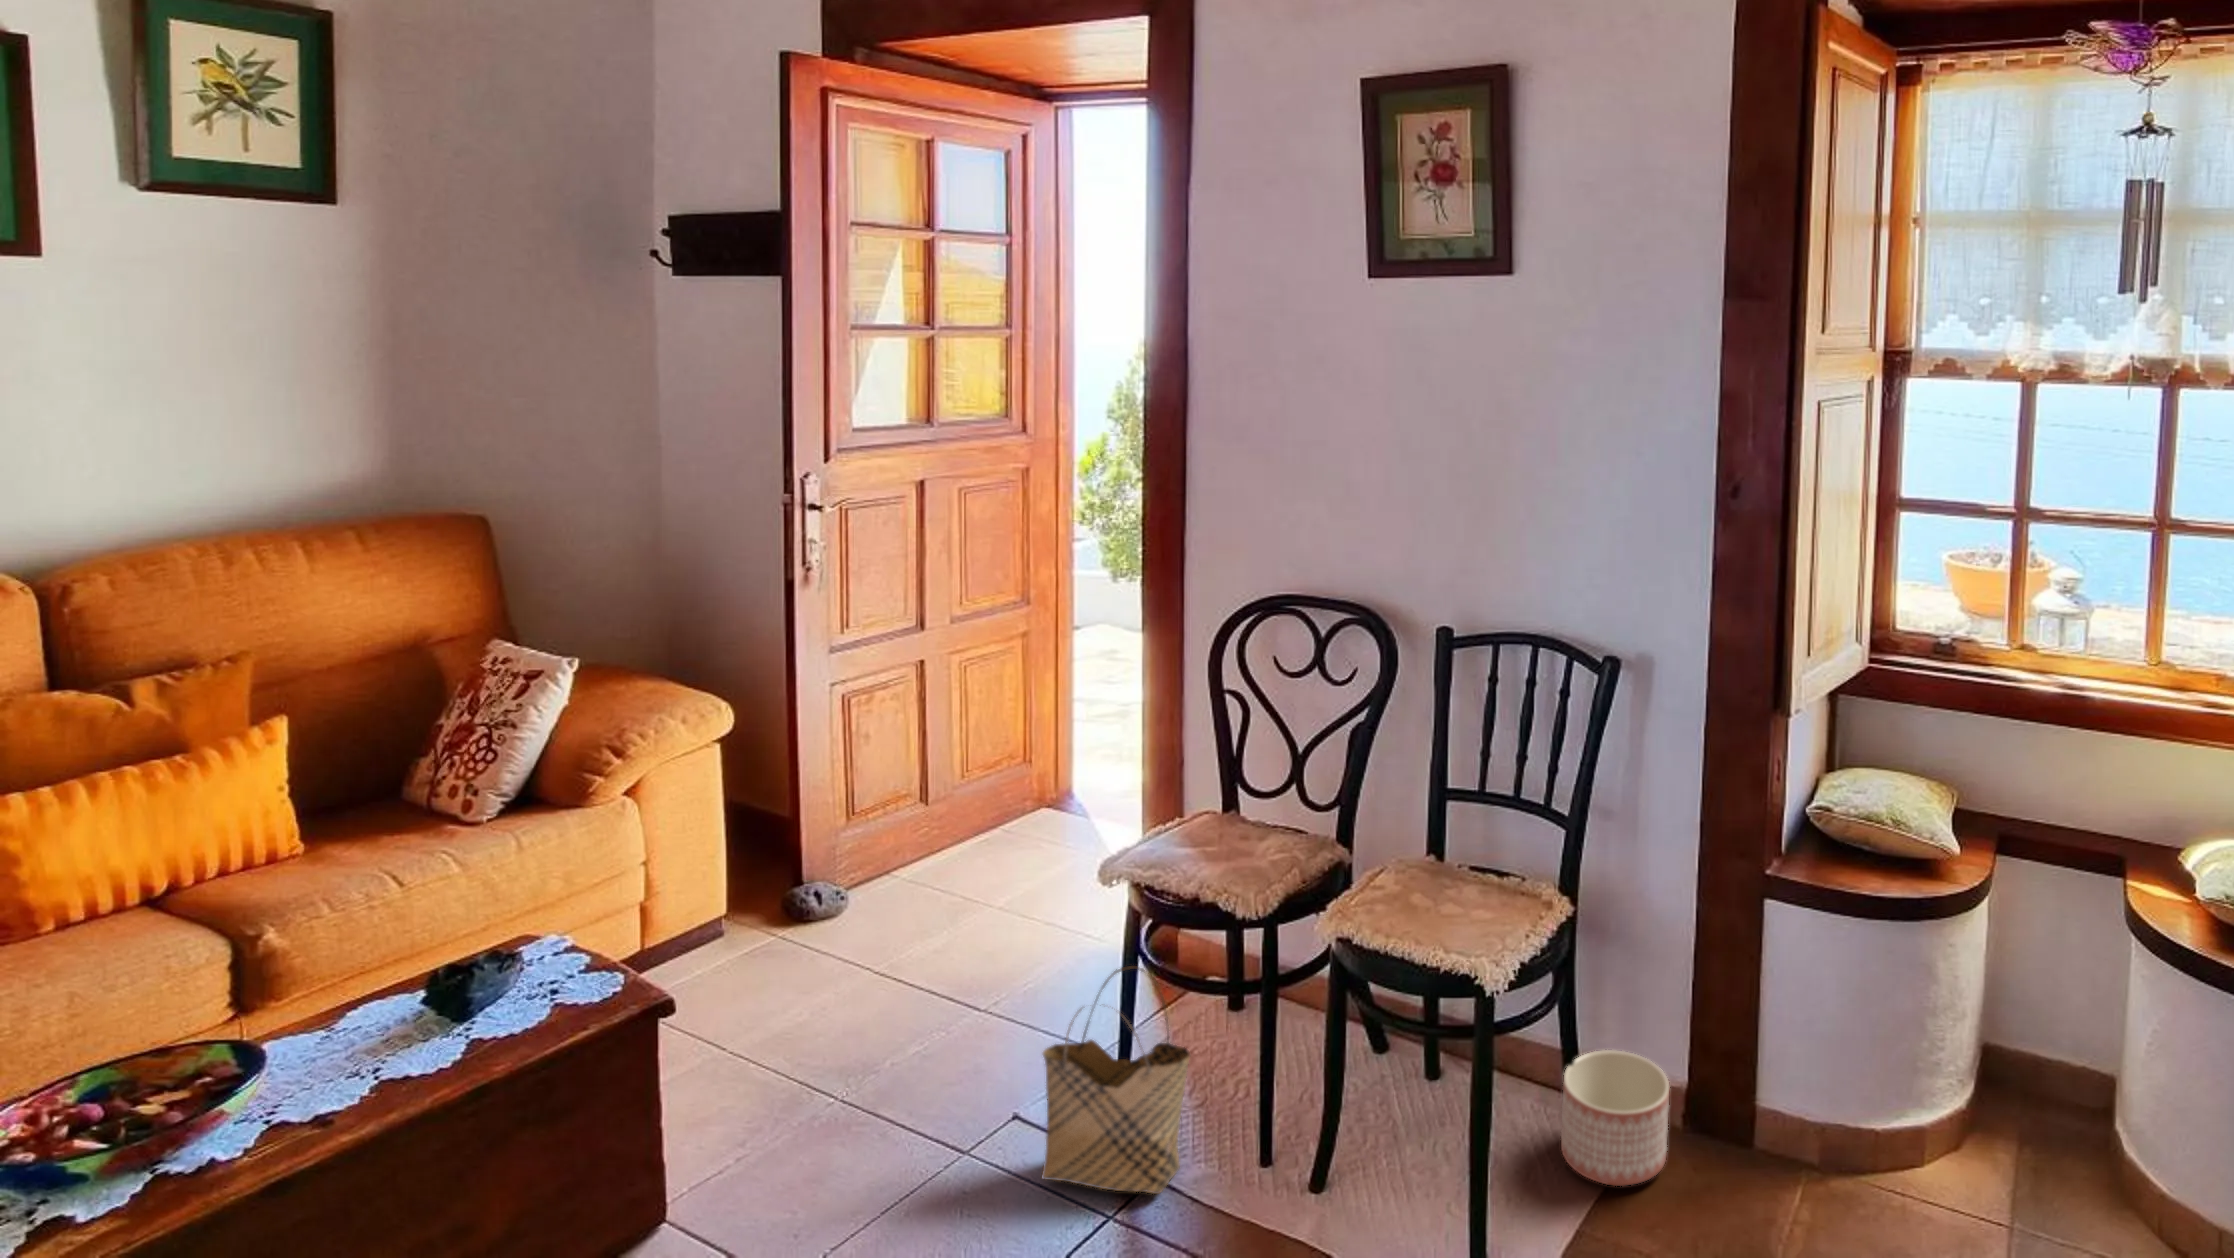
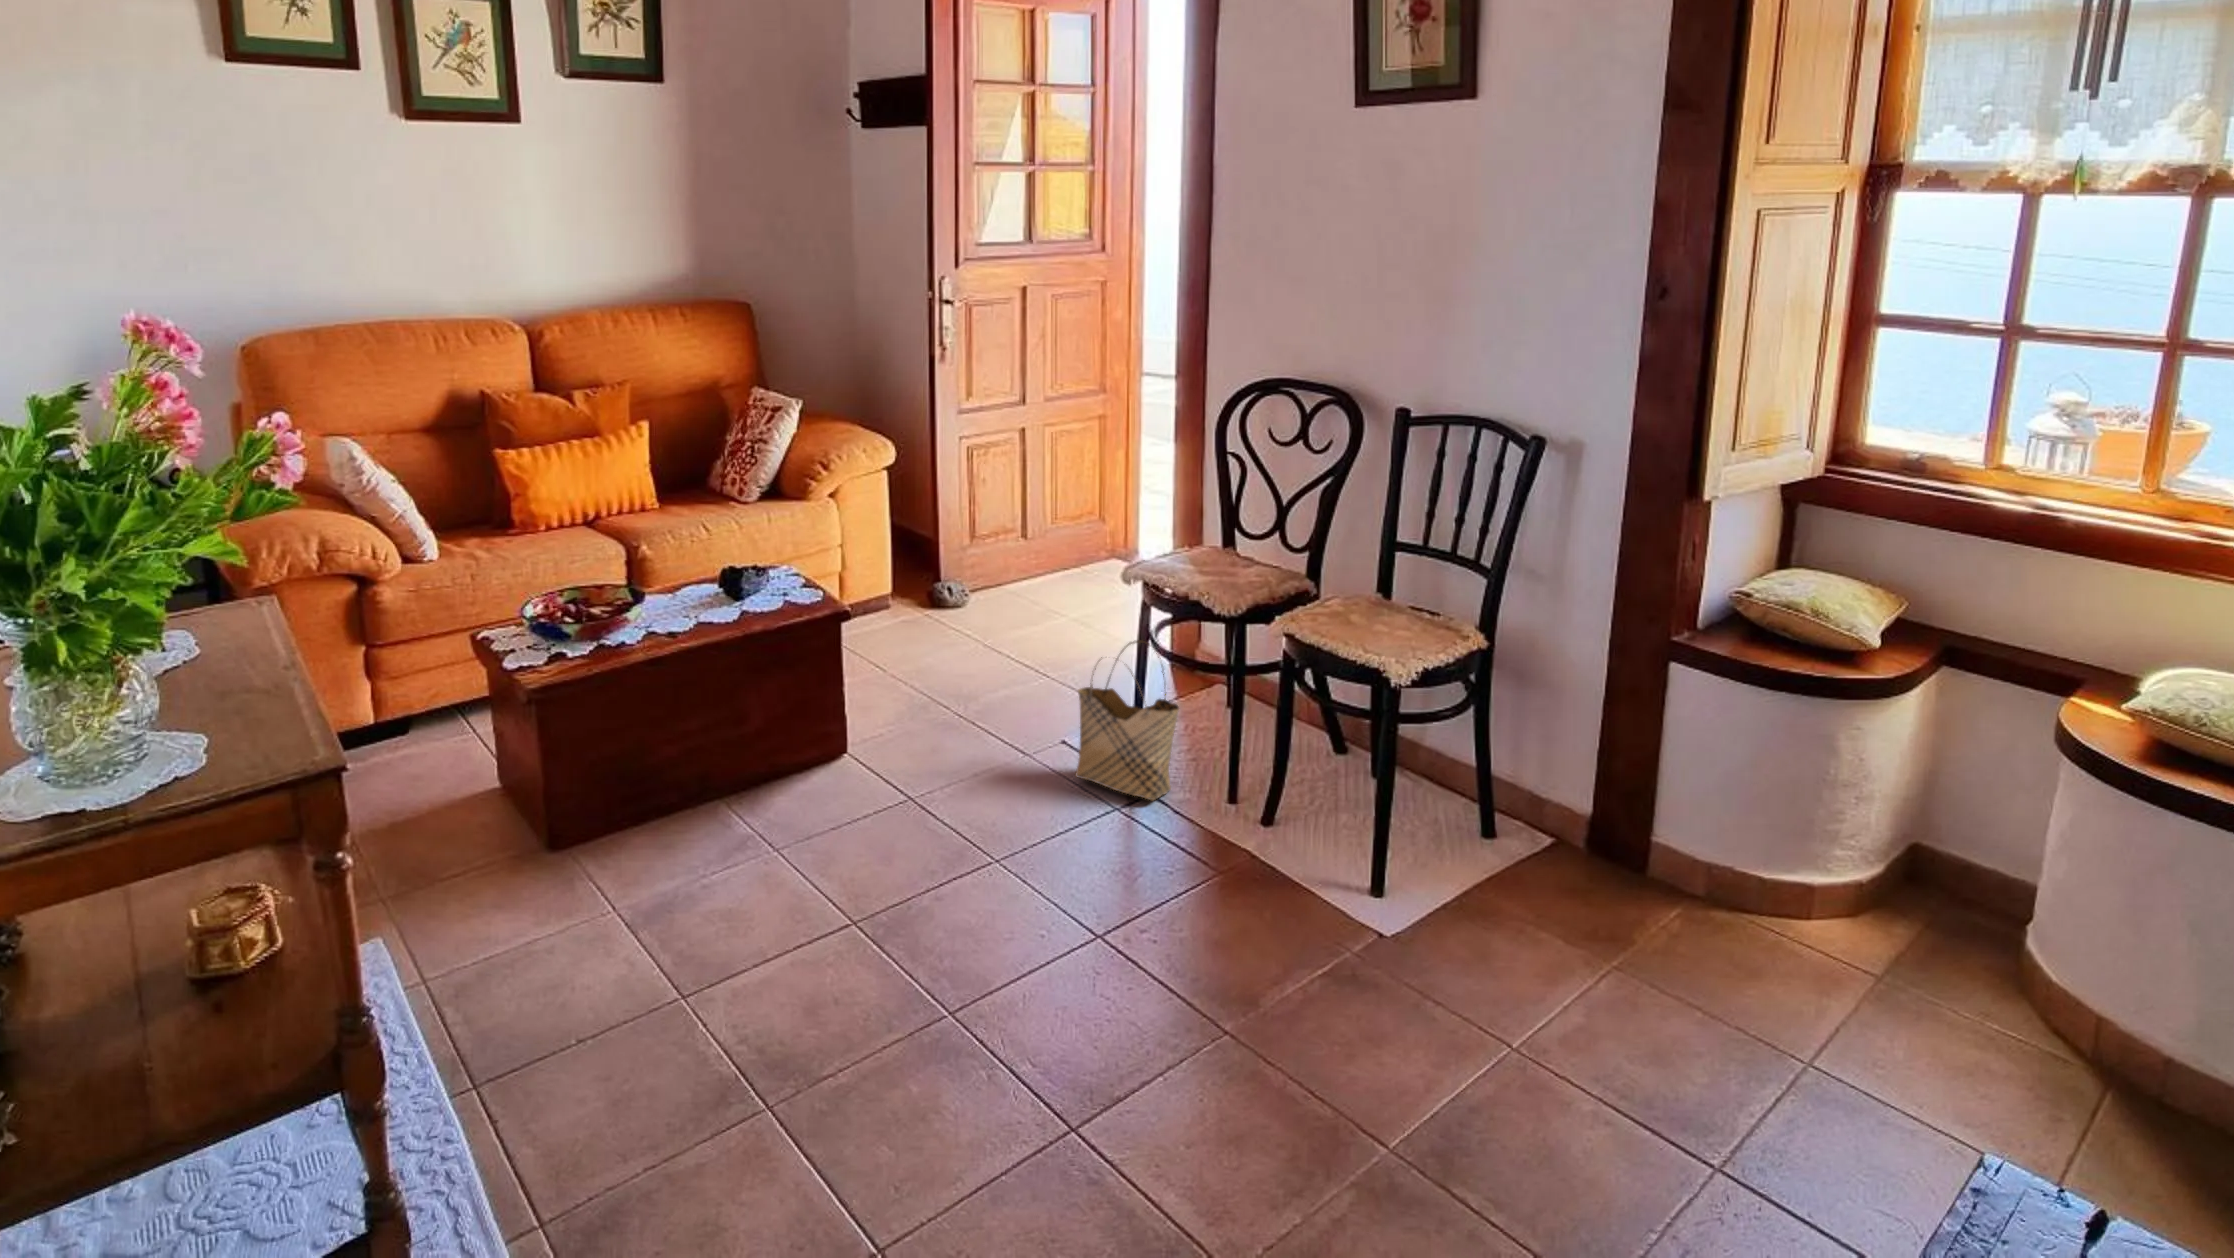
planter: present [1561,1050,1669,1186] -> none [1469,769,1566,871]

